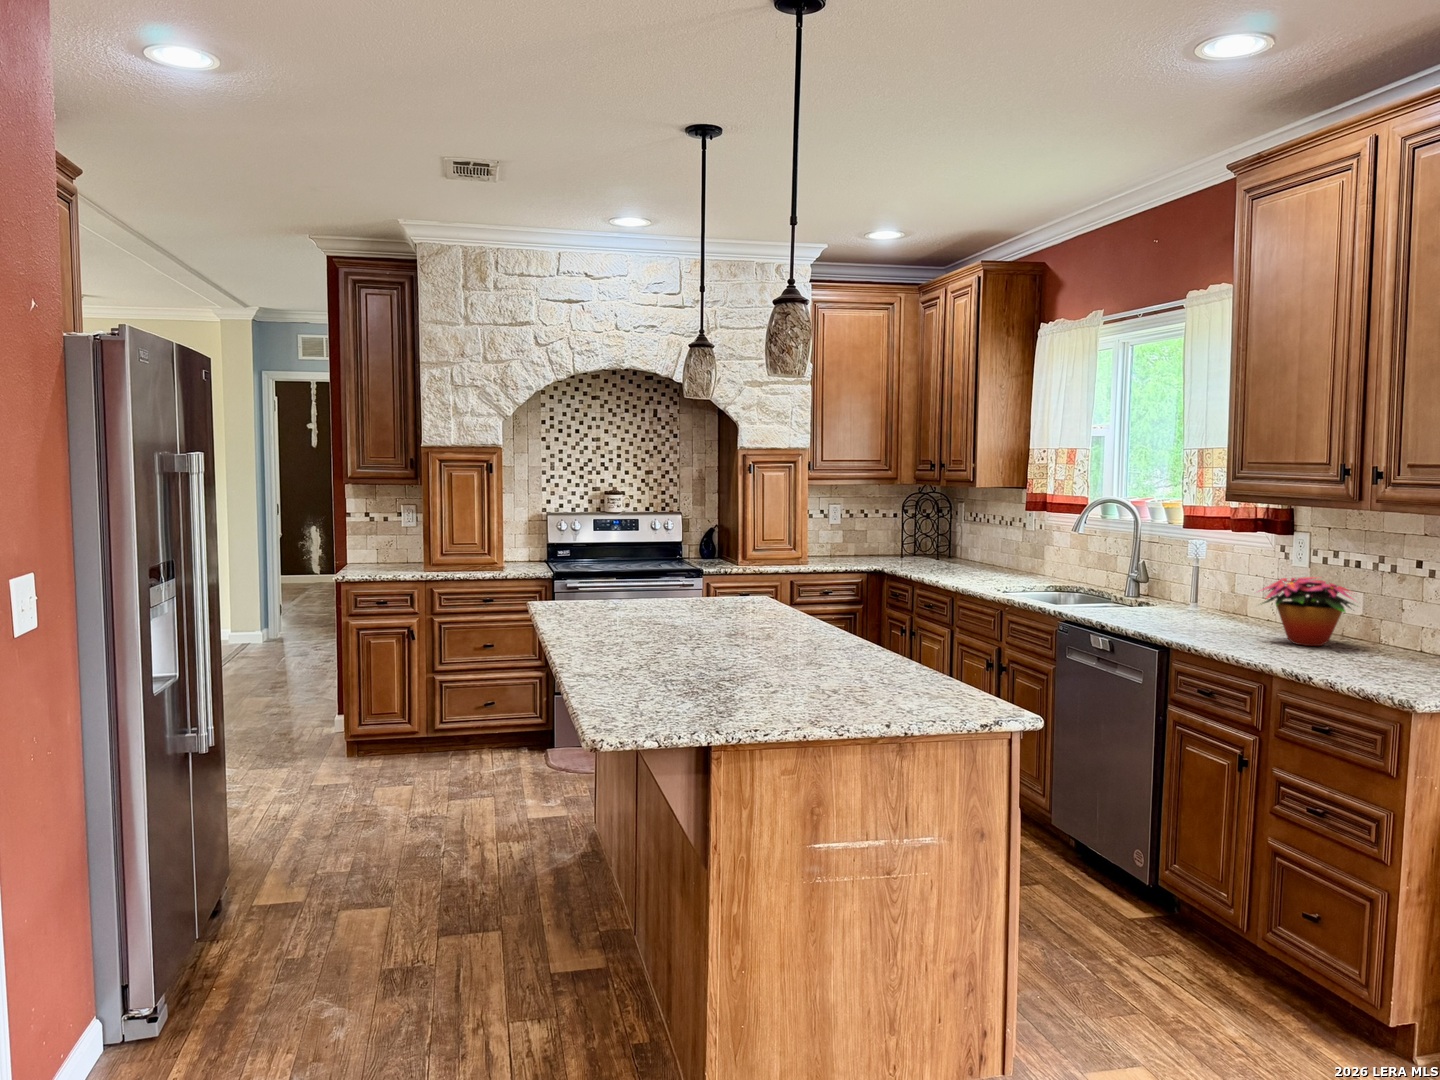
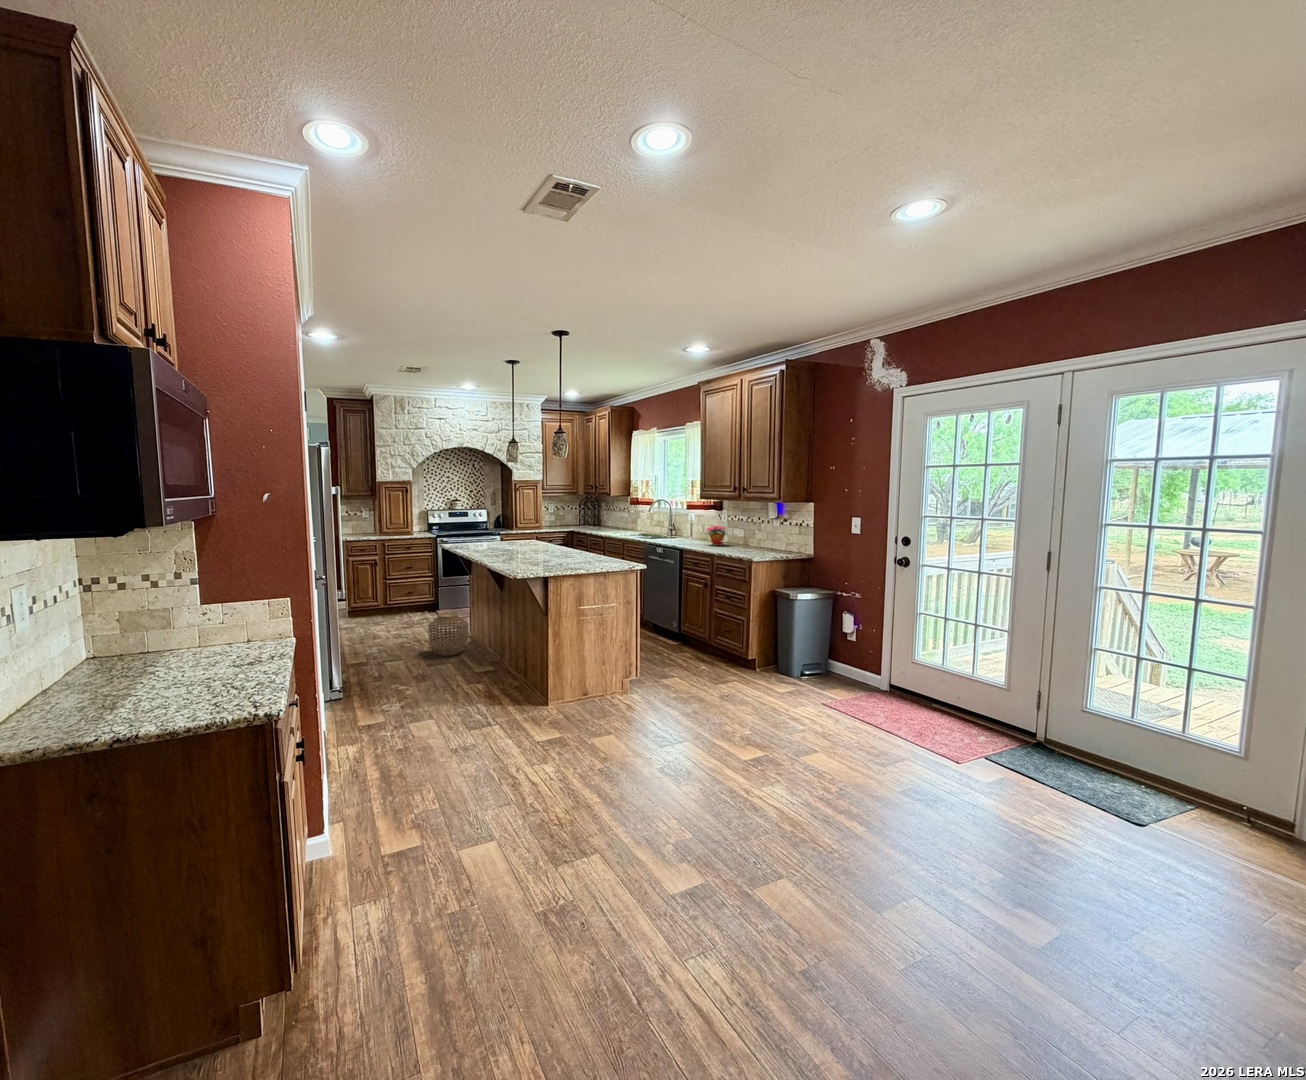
woven basket: none [399,793,508,921] -> present [428,613,468,655]

